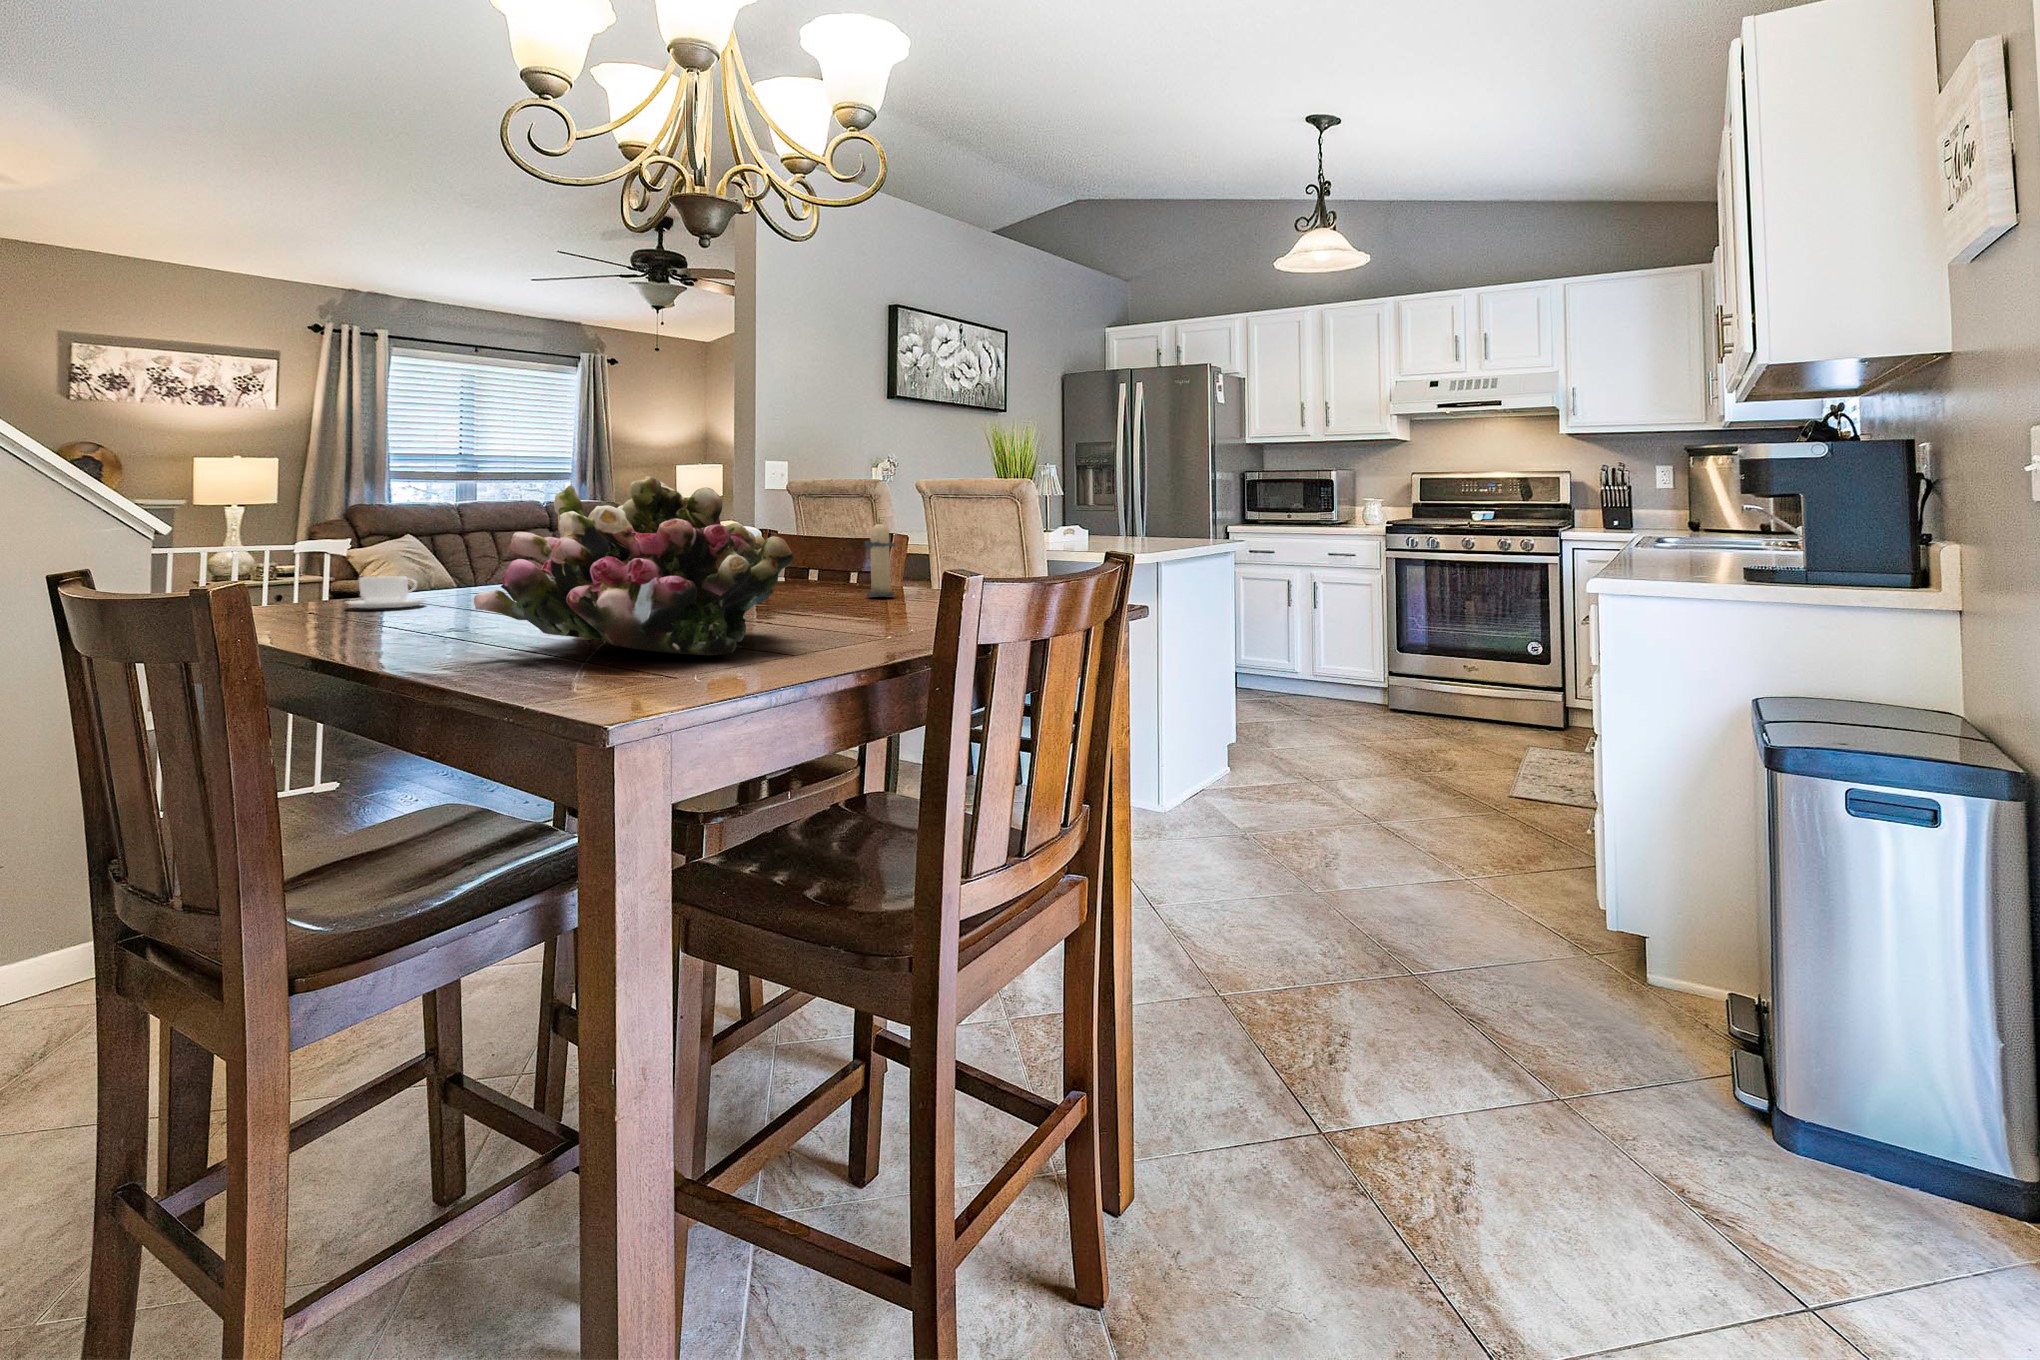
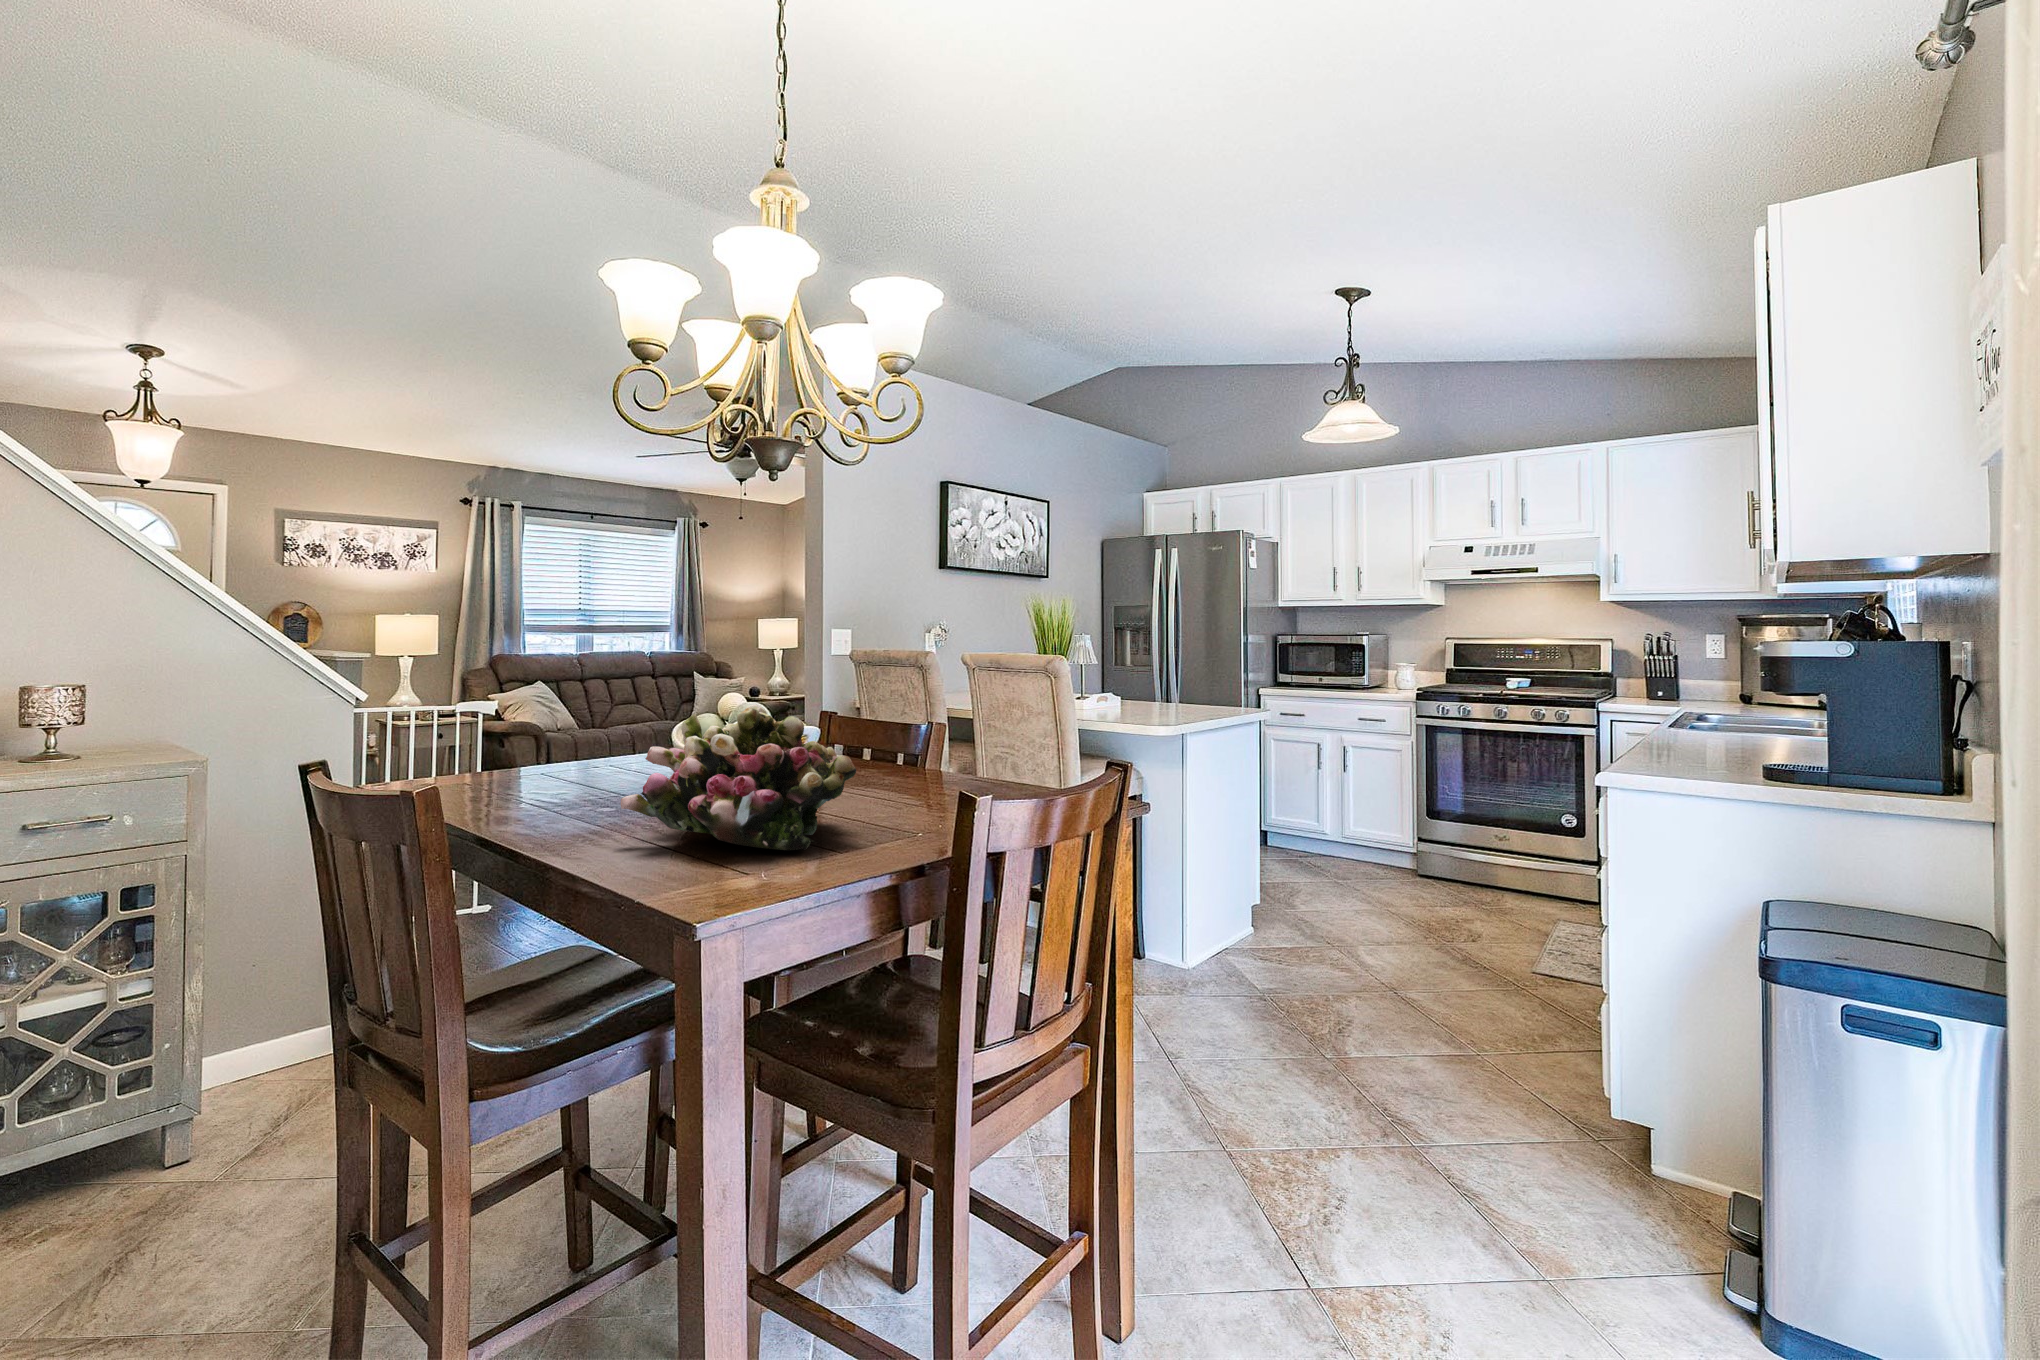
candle: present [865,518,895,597] -> none [911,714,944,781]
coffee cup: present [347,576,425,608] -> none [511,757,570,785]

